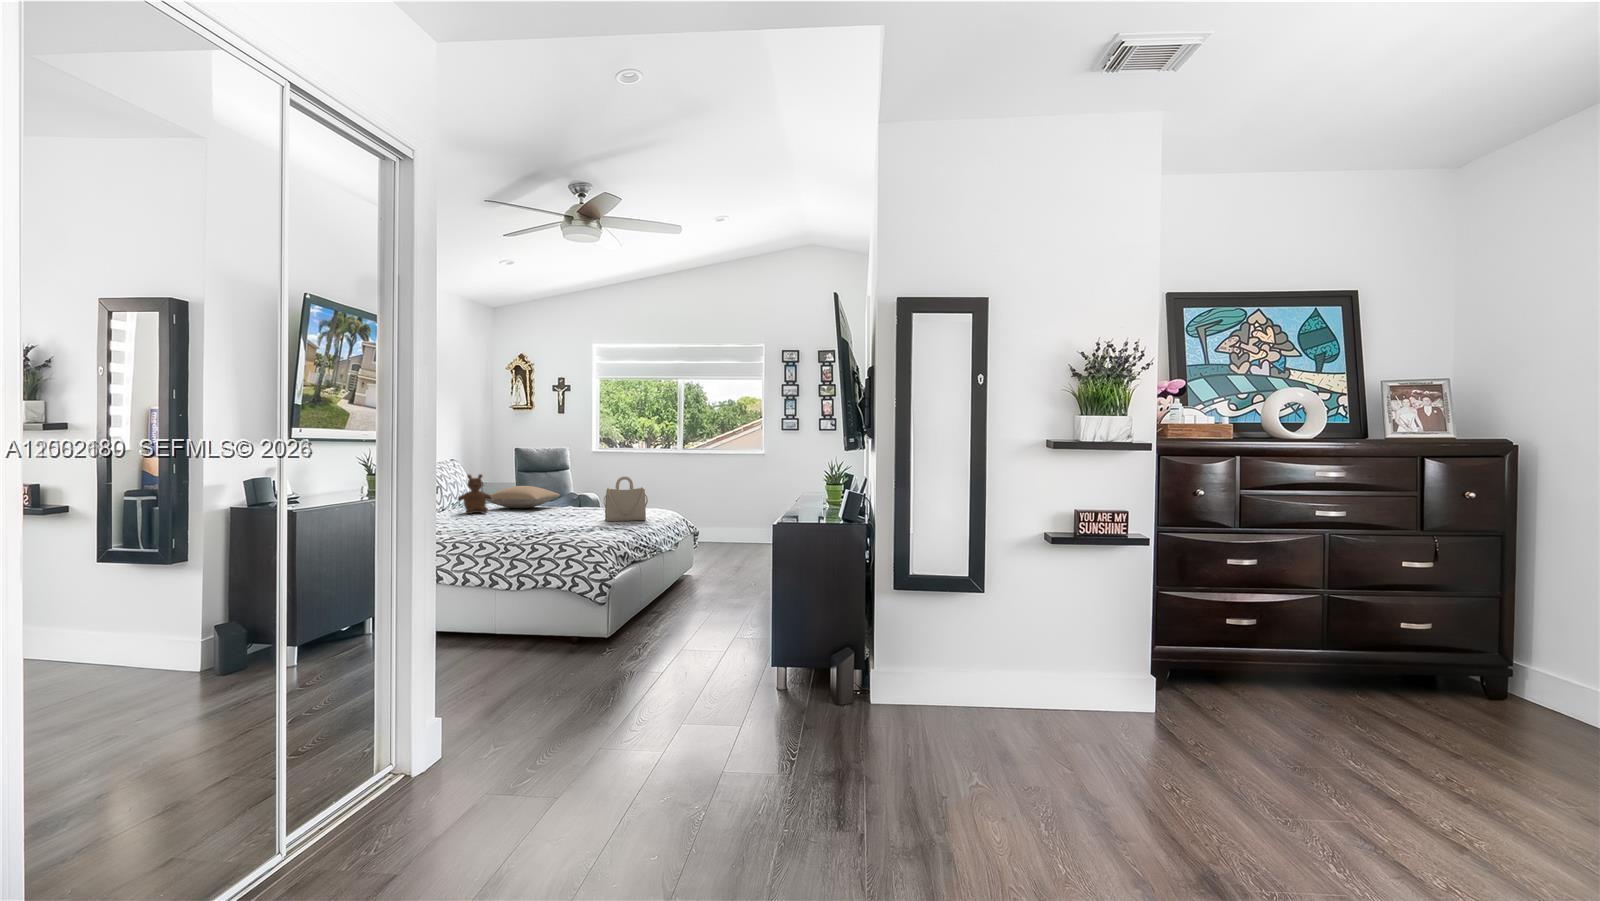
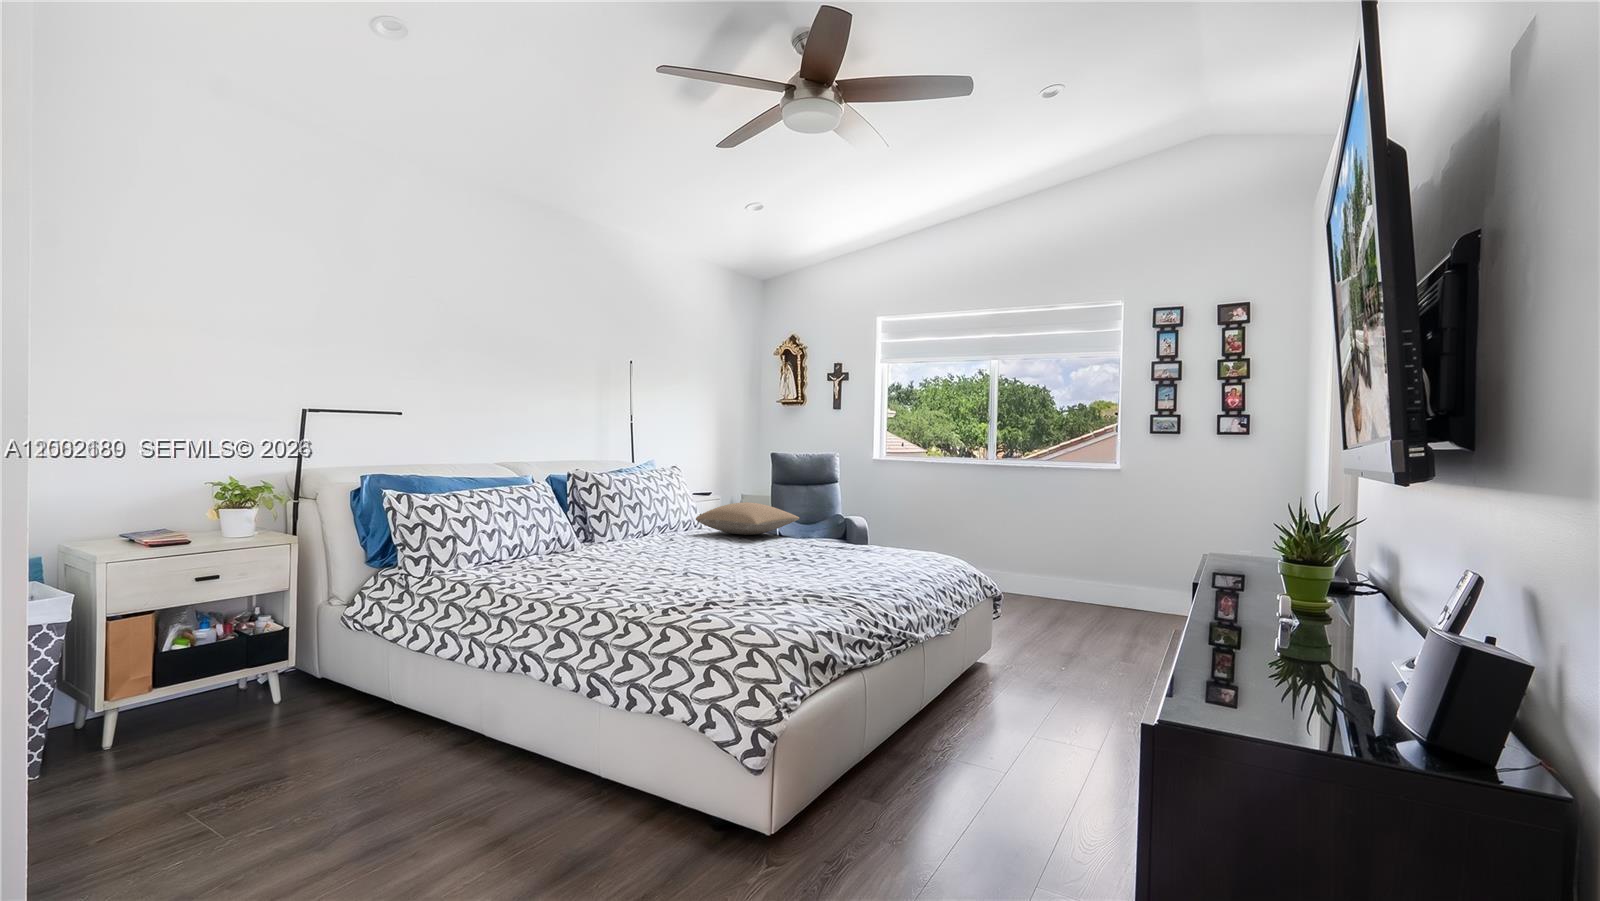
teddy bear: present [458,474,492,514] -> none [651,483,697,541]
handbag: present [604,477,648,521] -> none [833,498,907,575]

